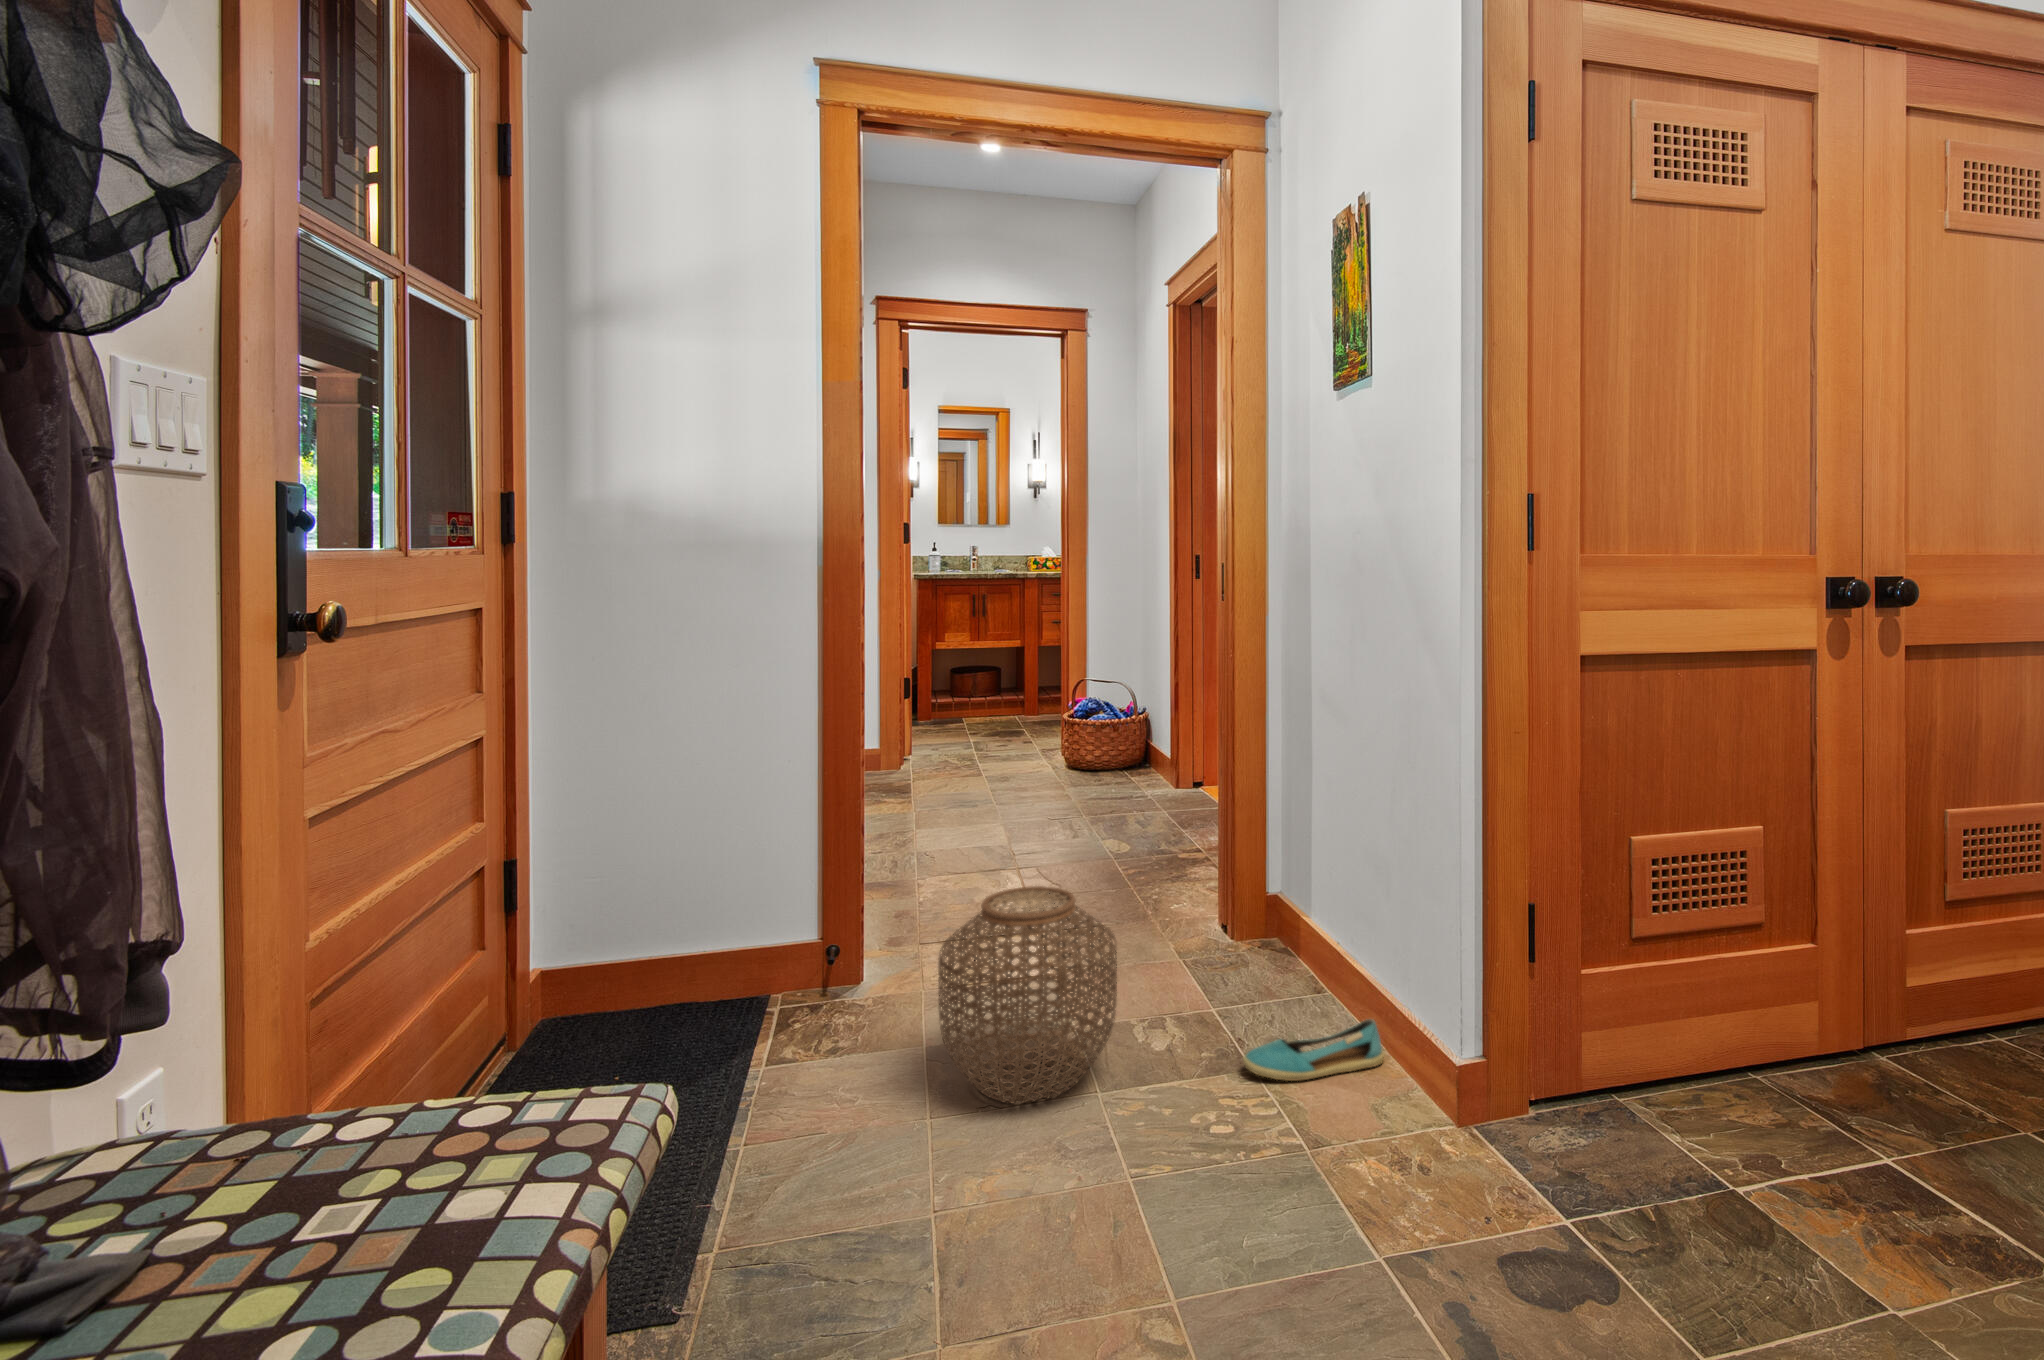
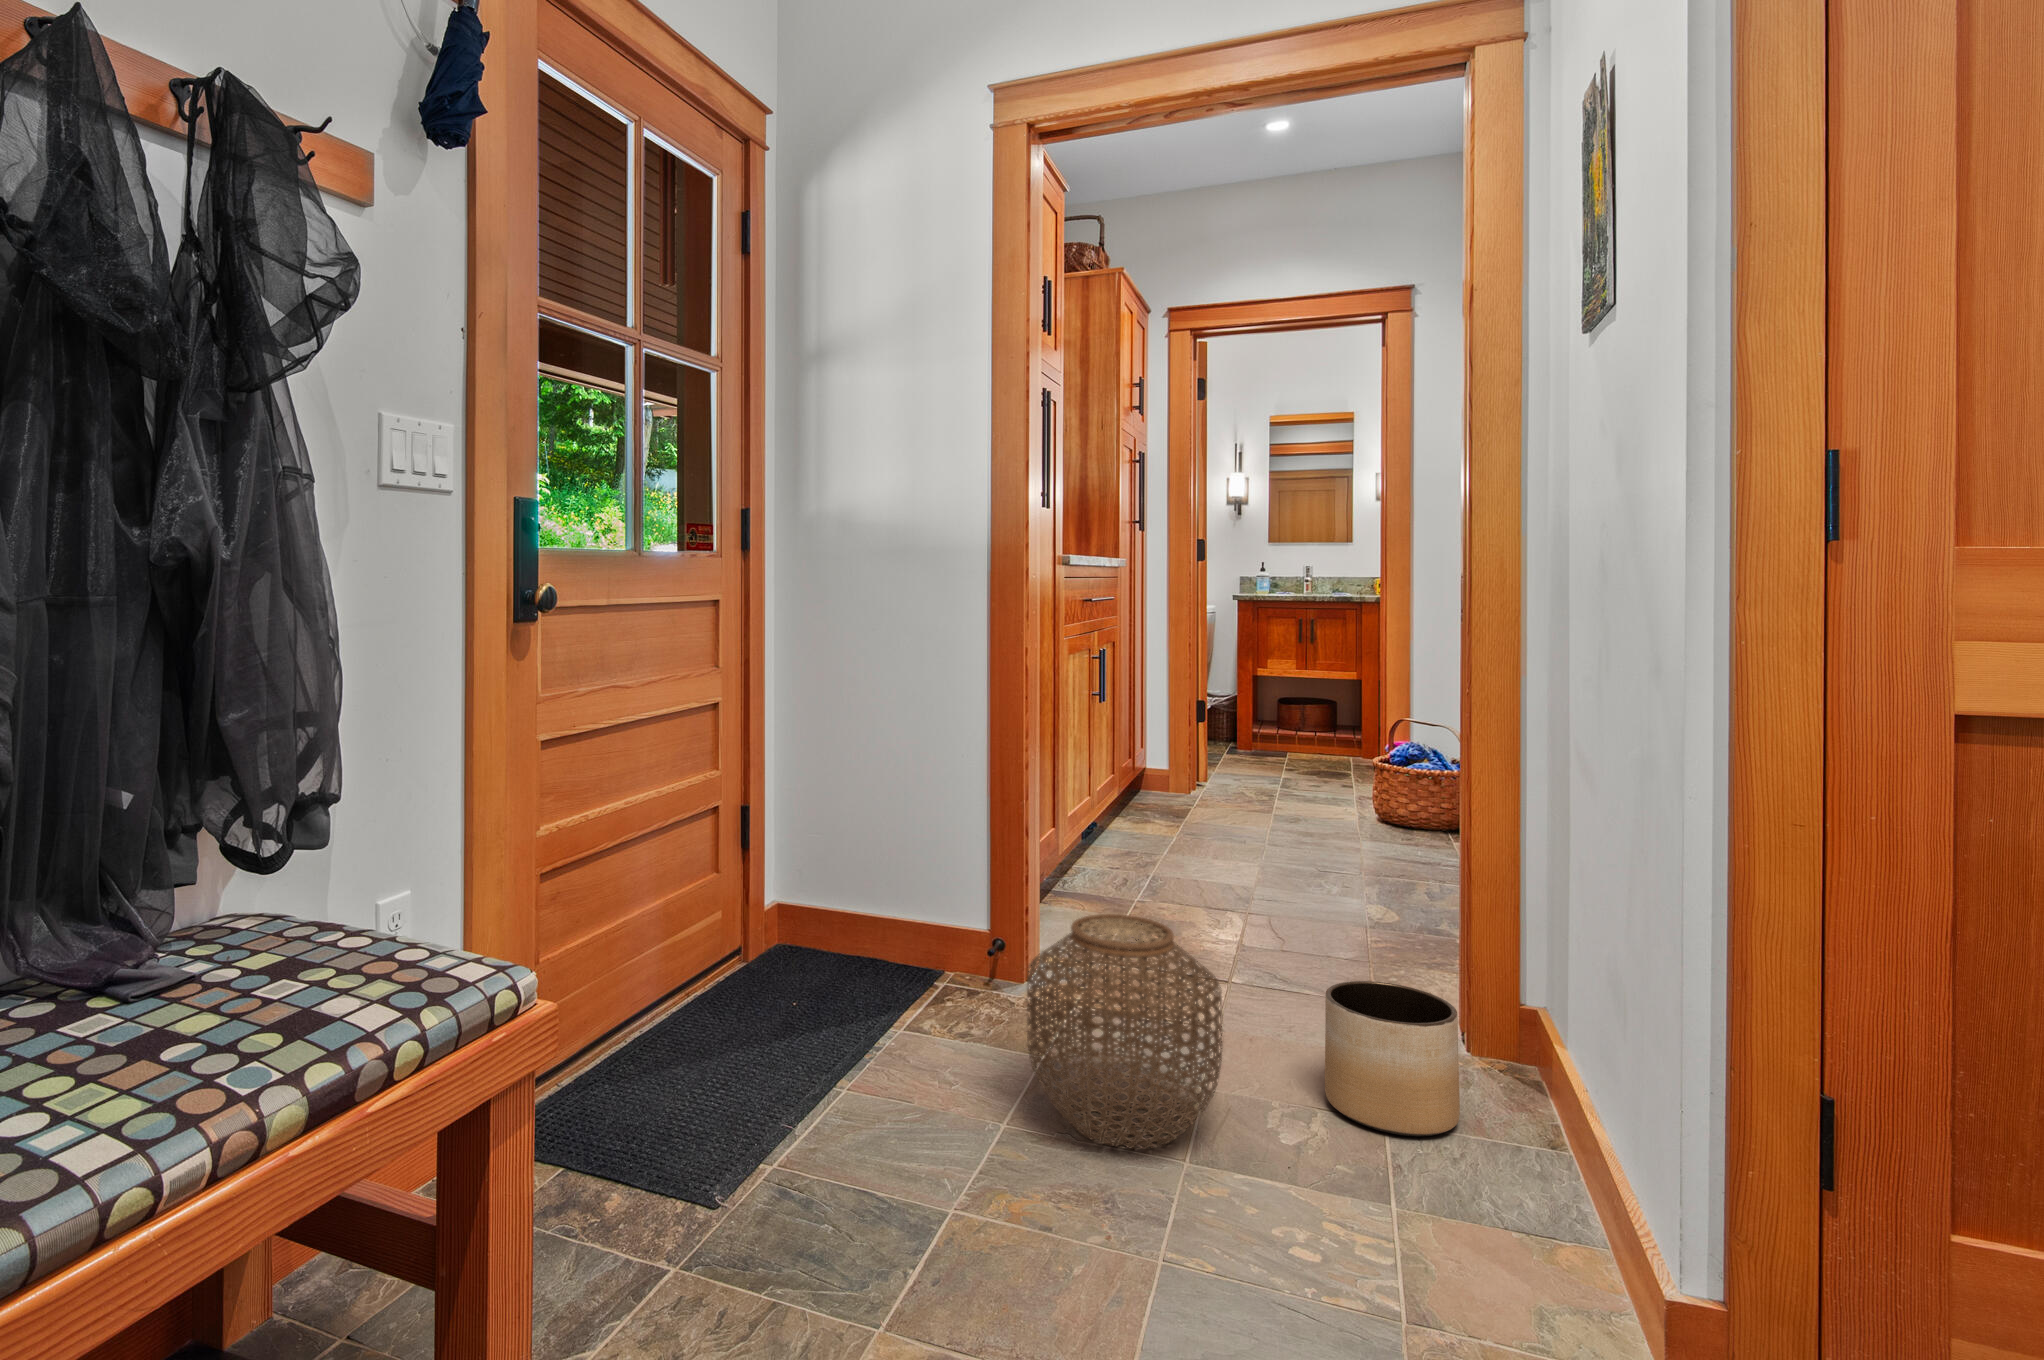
planter: none [1165,898,1262,1018] -> present [1325,981,1460,1136]
shoe: present [1243,1019,1385,1081] -> none [1372,1176,1594,1262]

